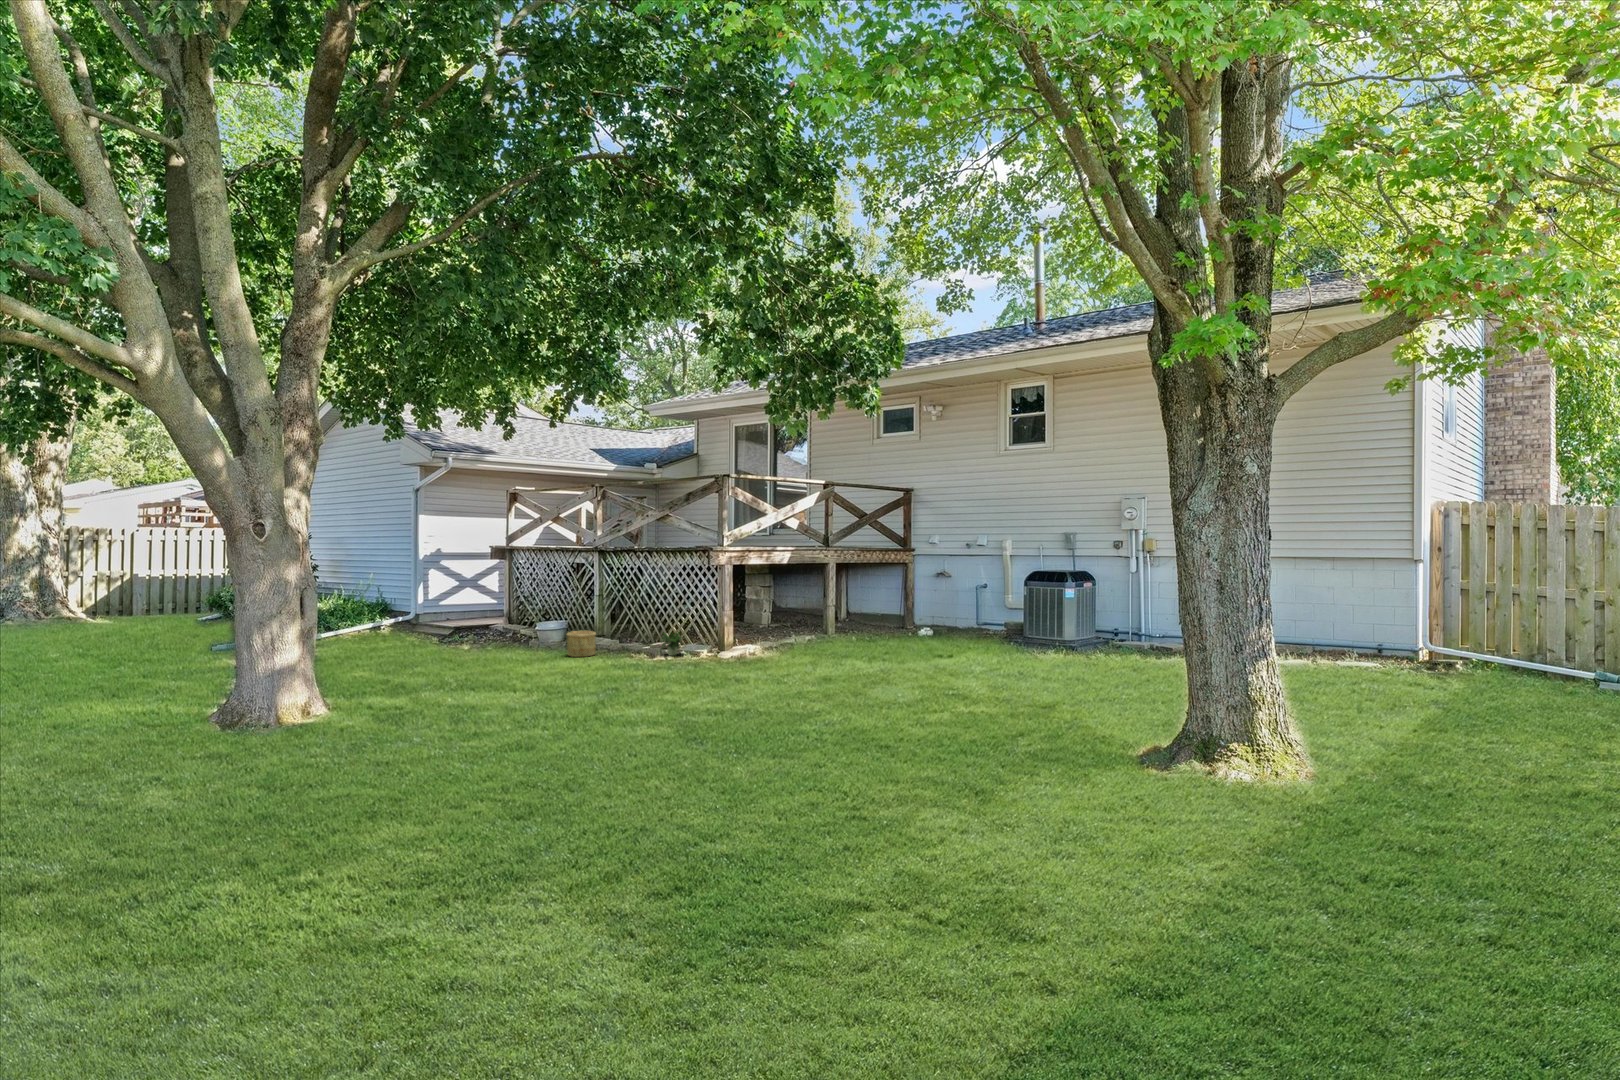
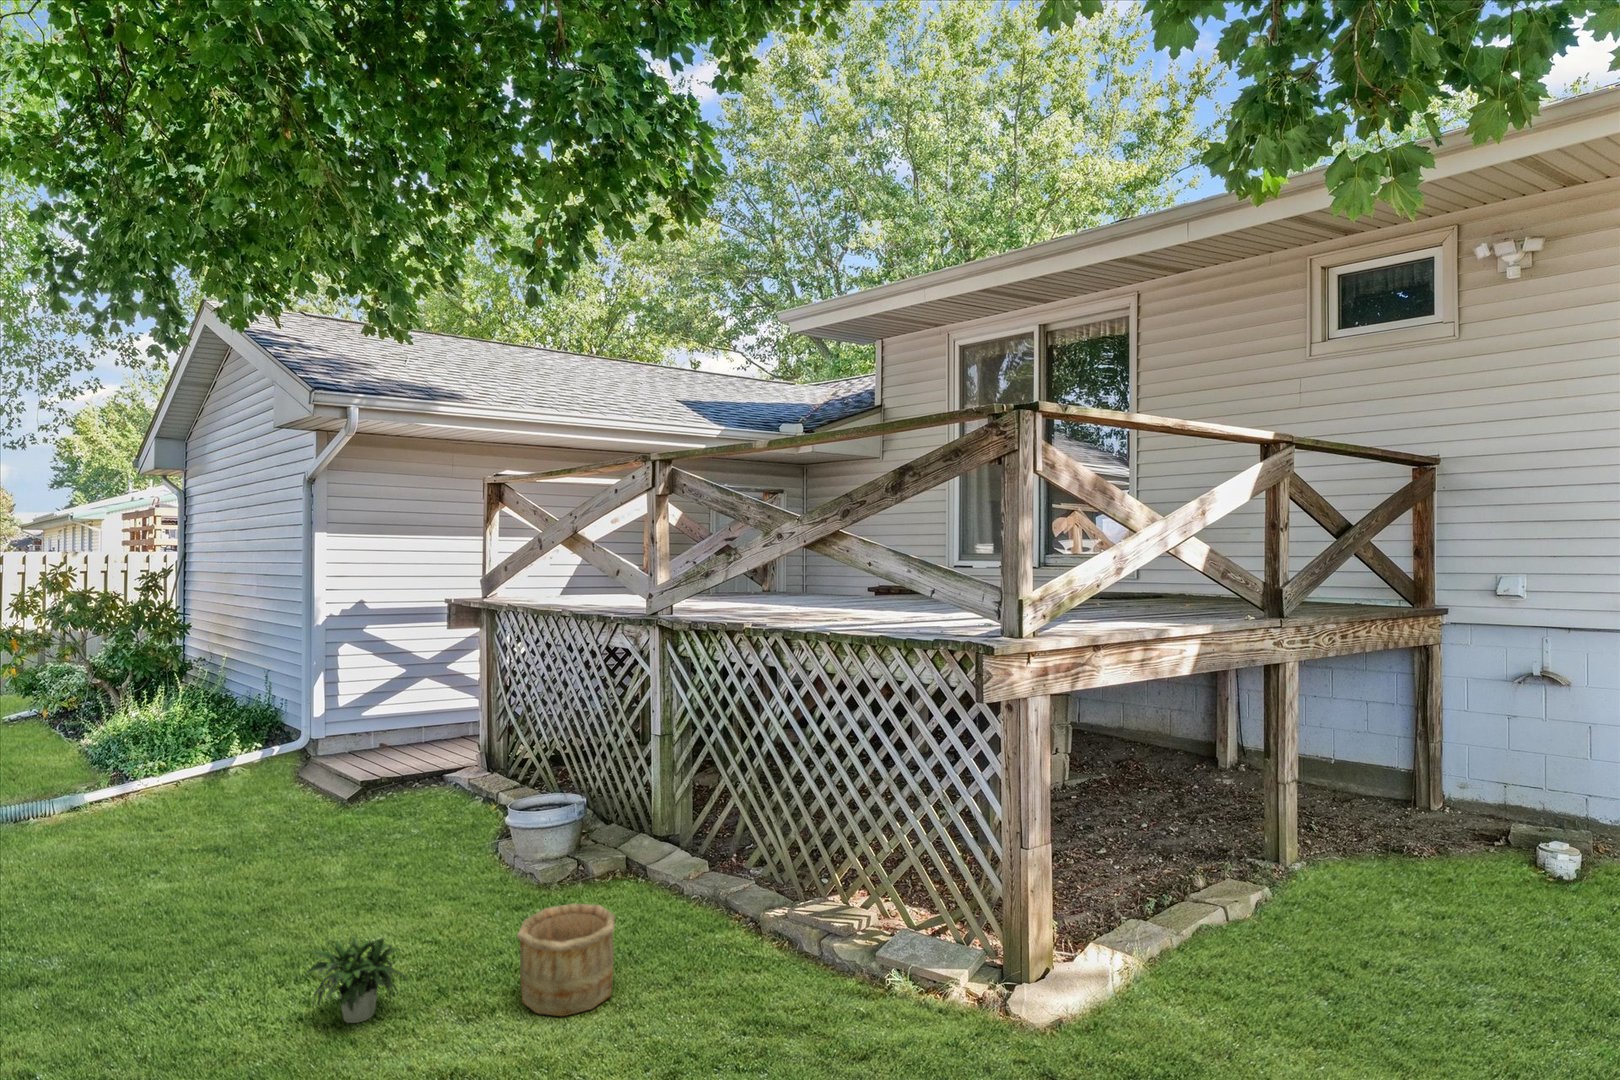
potted plant: present [661,632,684,656] -> present [282,936,407,1023]

